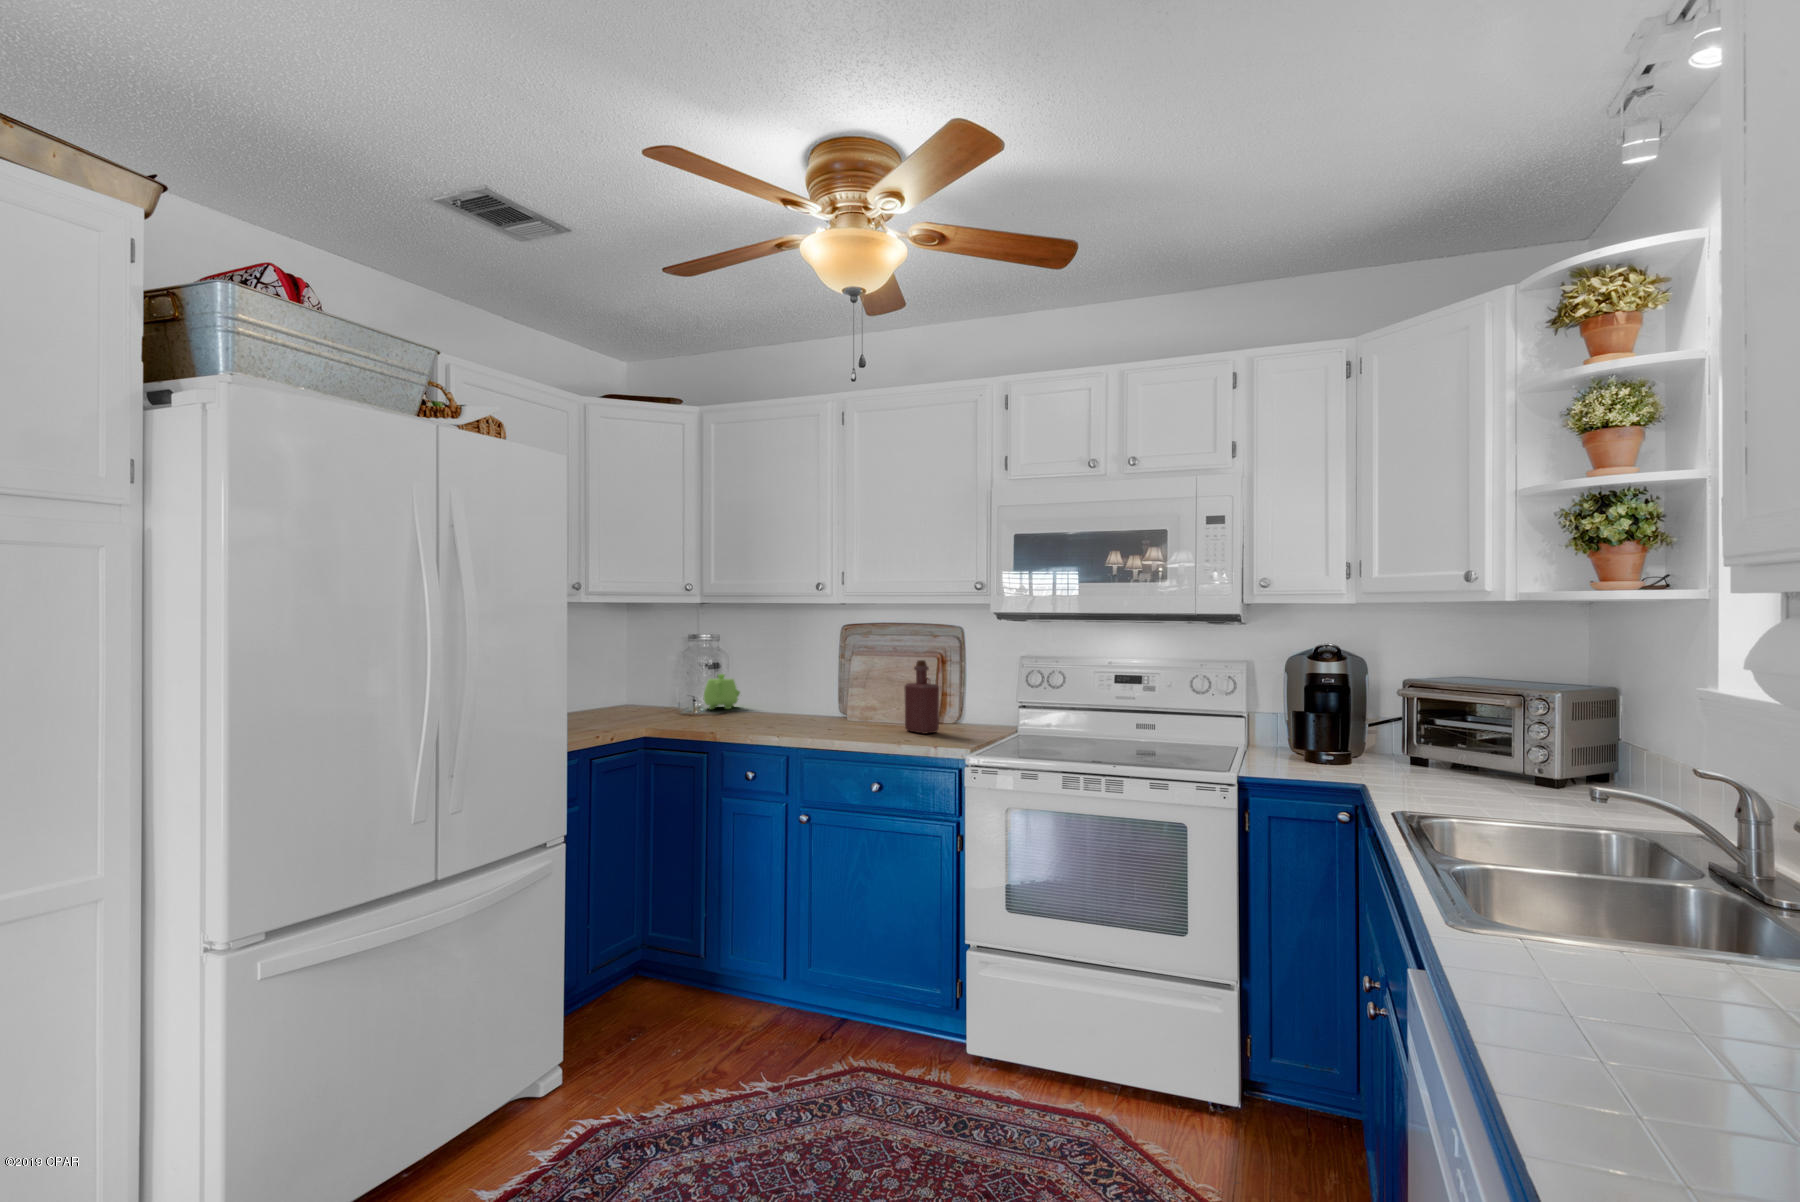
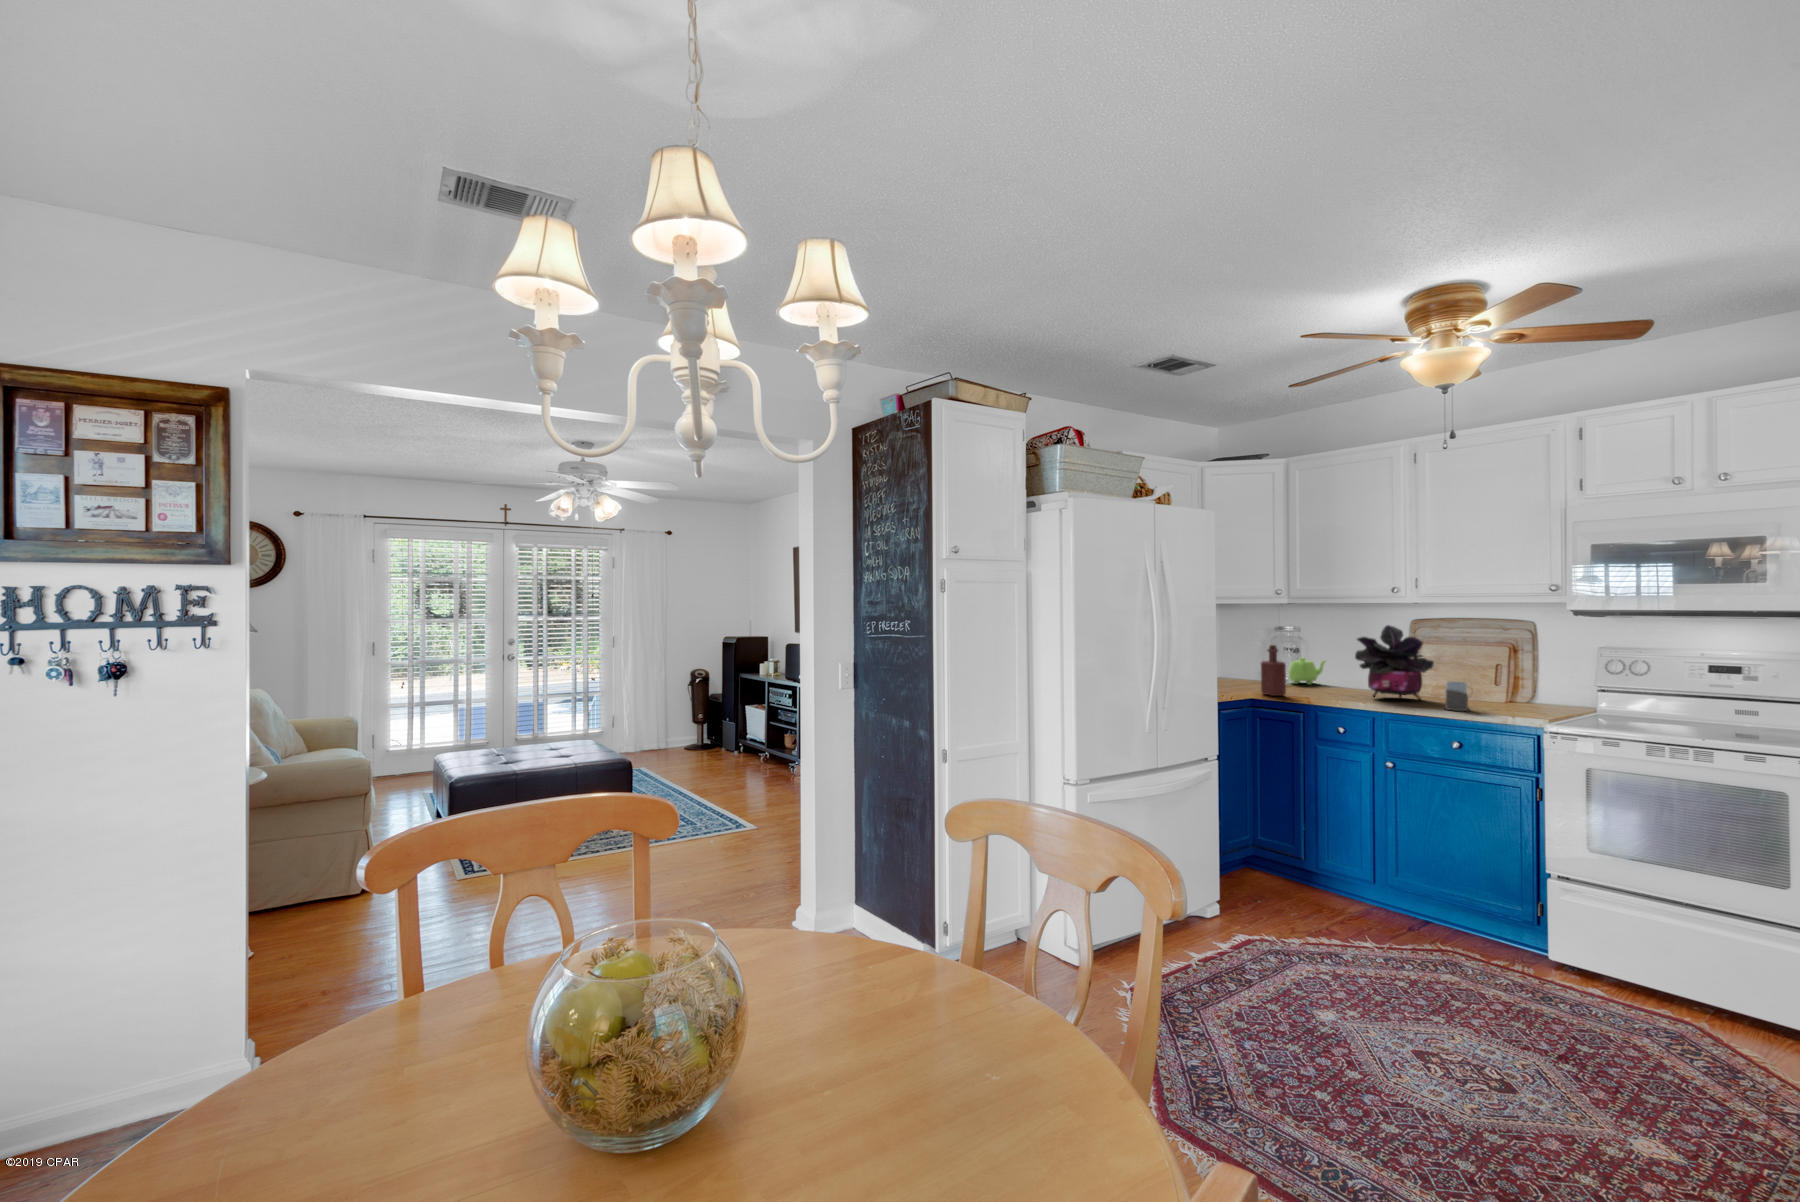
potted plant: none [770,630,858,727] -> present [1355,625,1434,700]
bottle: present [904,660,939,734] -> present [1261,645,1286,696]
mug: none [865,702,897,740] -> present [1445,682,1473,711]

